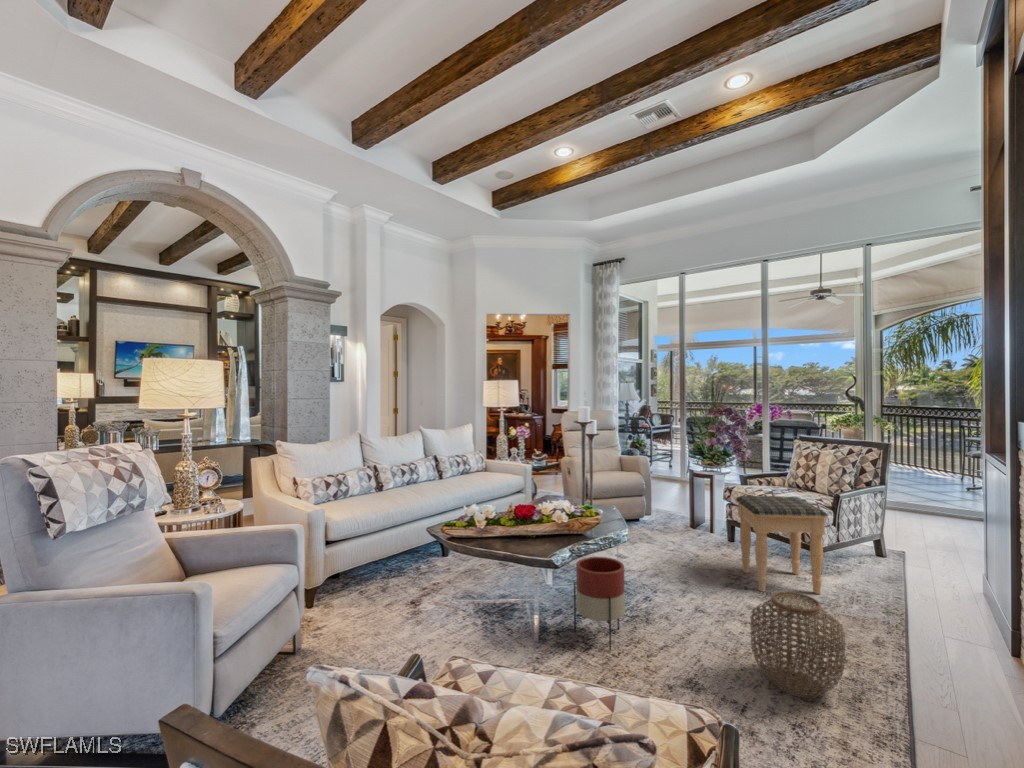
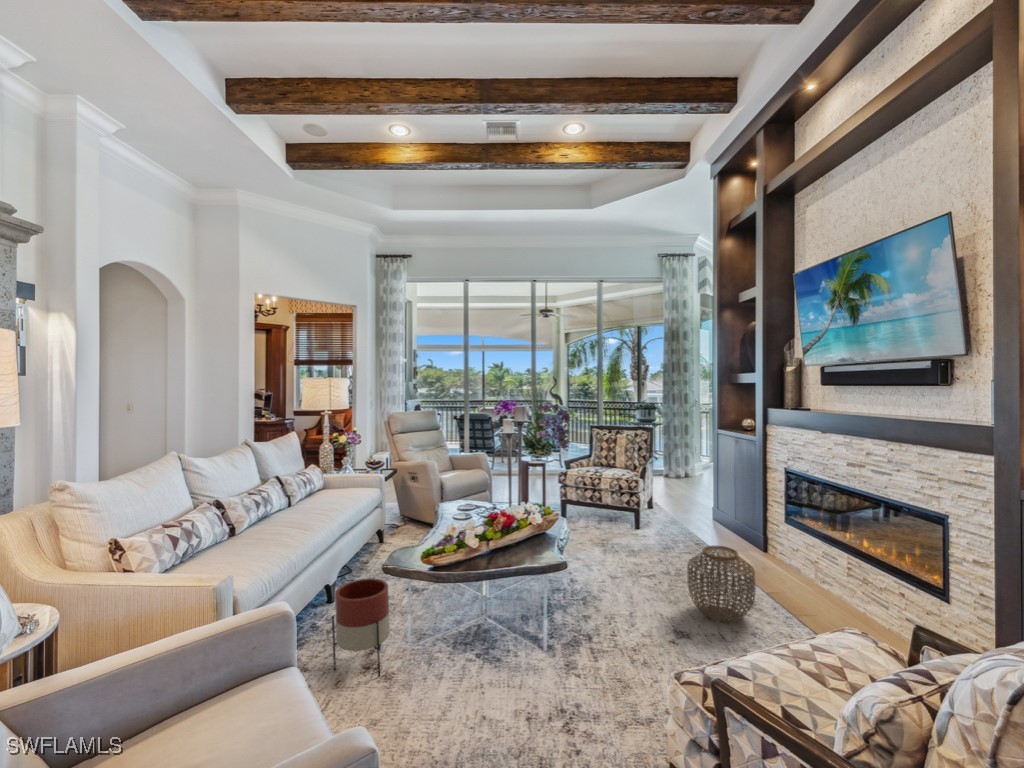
footstool: present [736,496,828,594] -> none [591,473,665,553]
planter: present [574,557,625,650] -> present [332,578,390,677]

